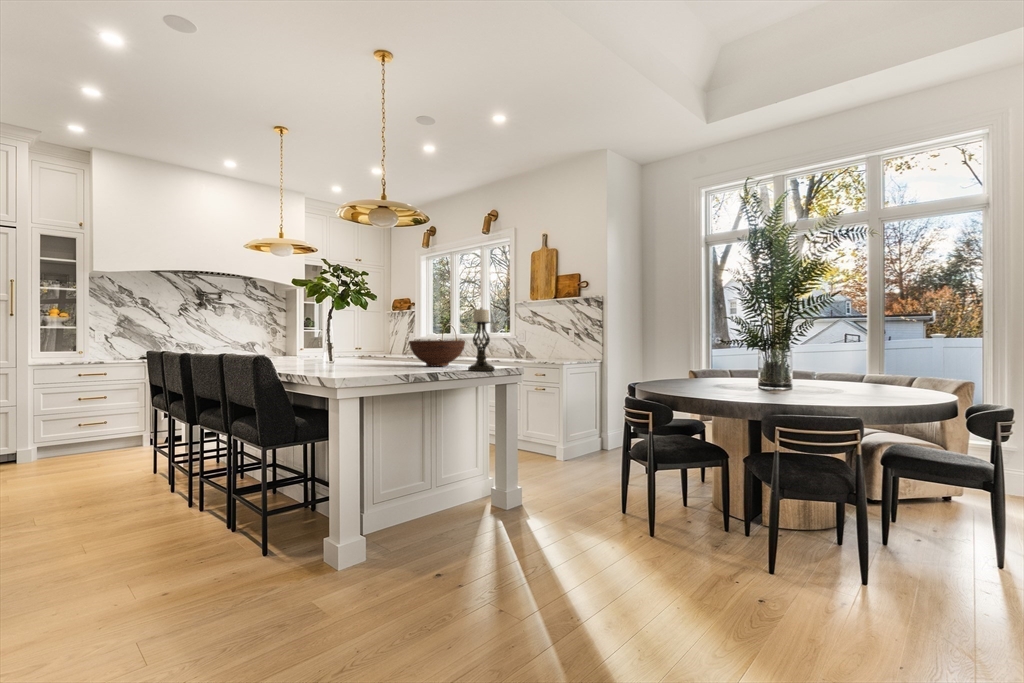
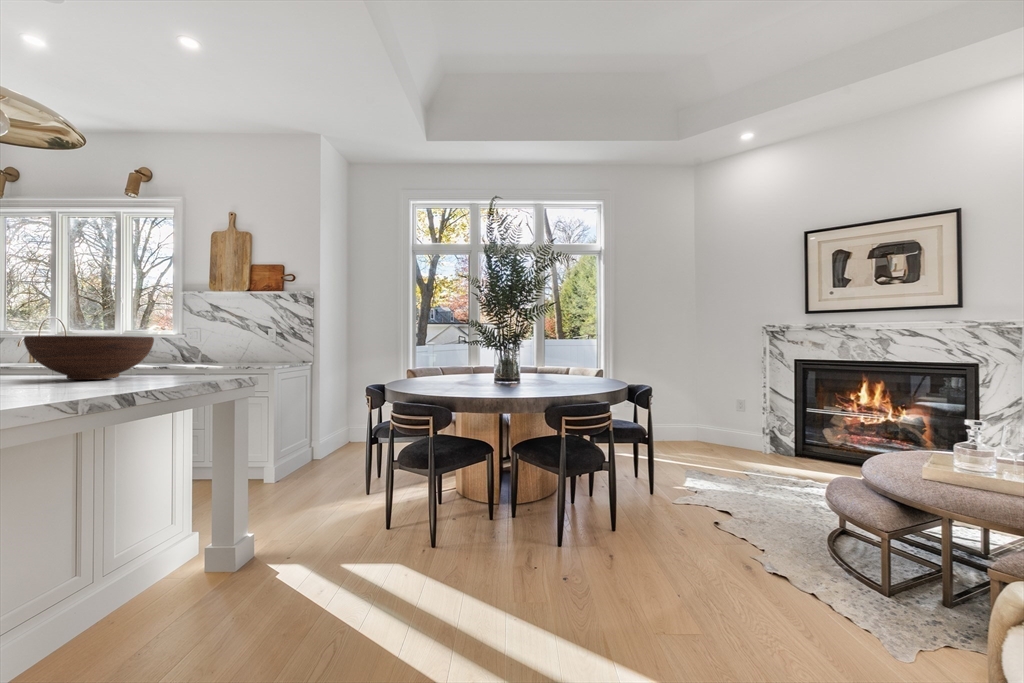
candle holder: present [468,307,495,371] -> none [185,285,237,385]

